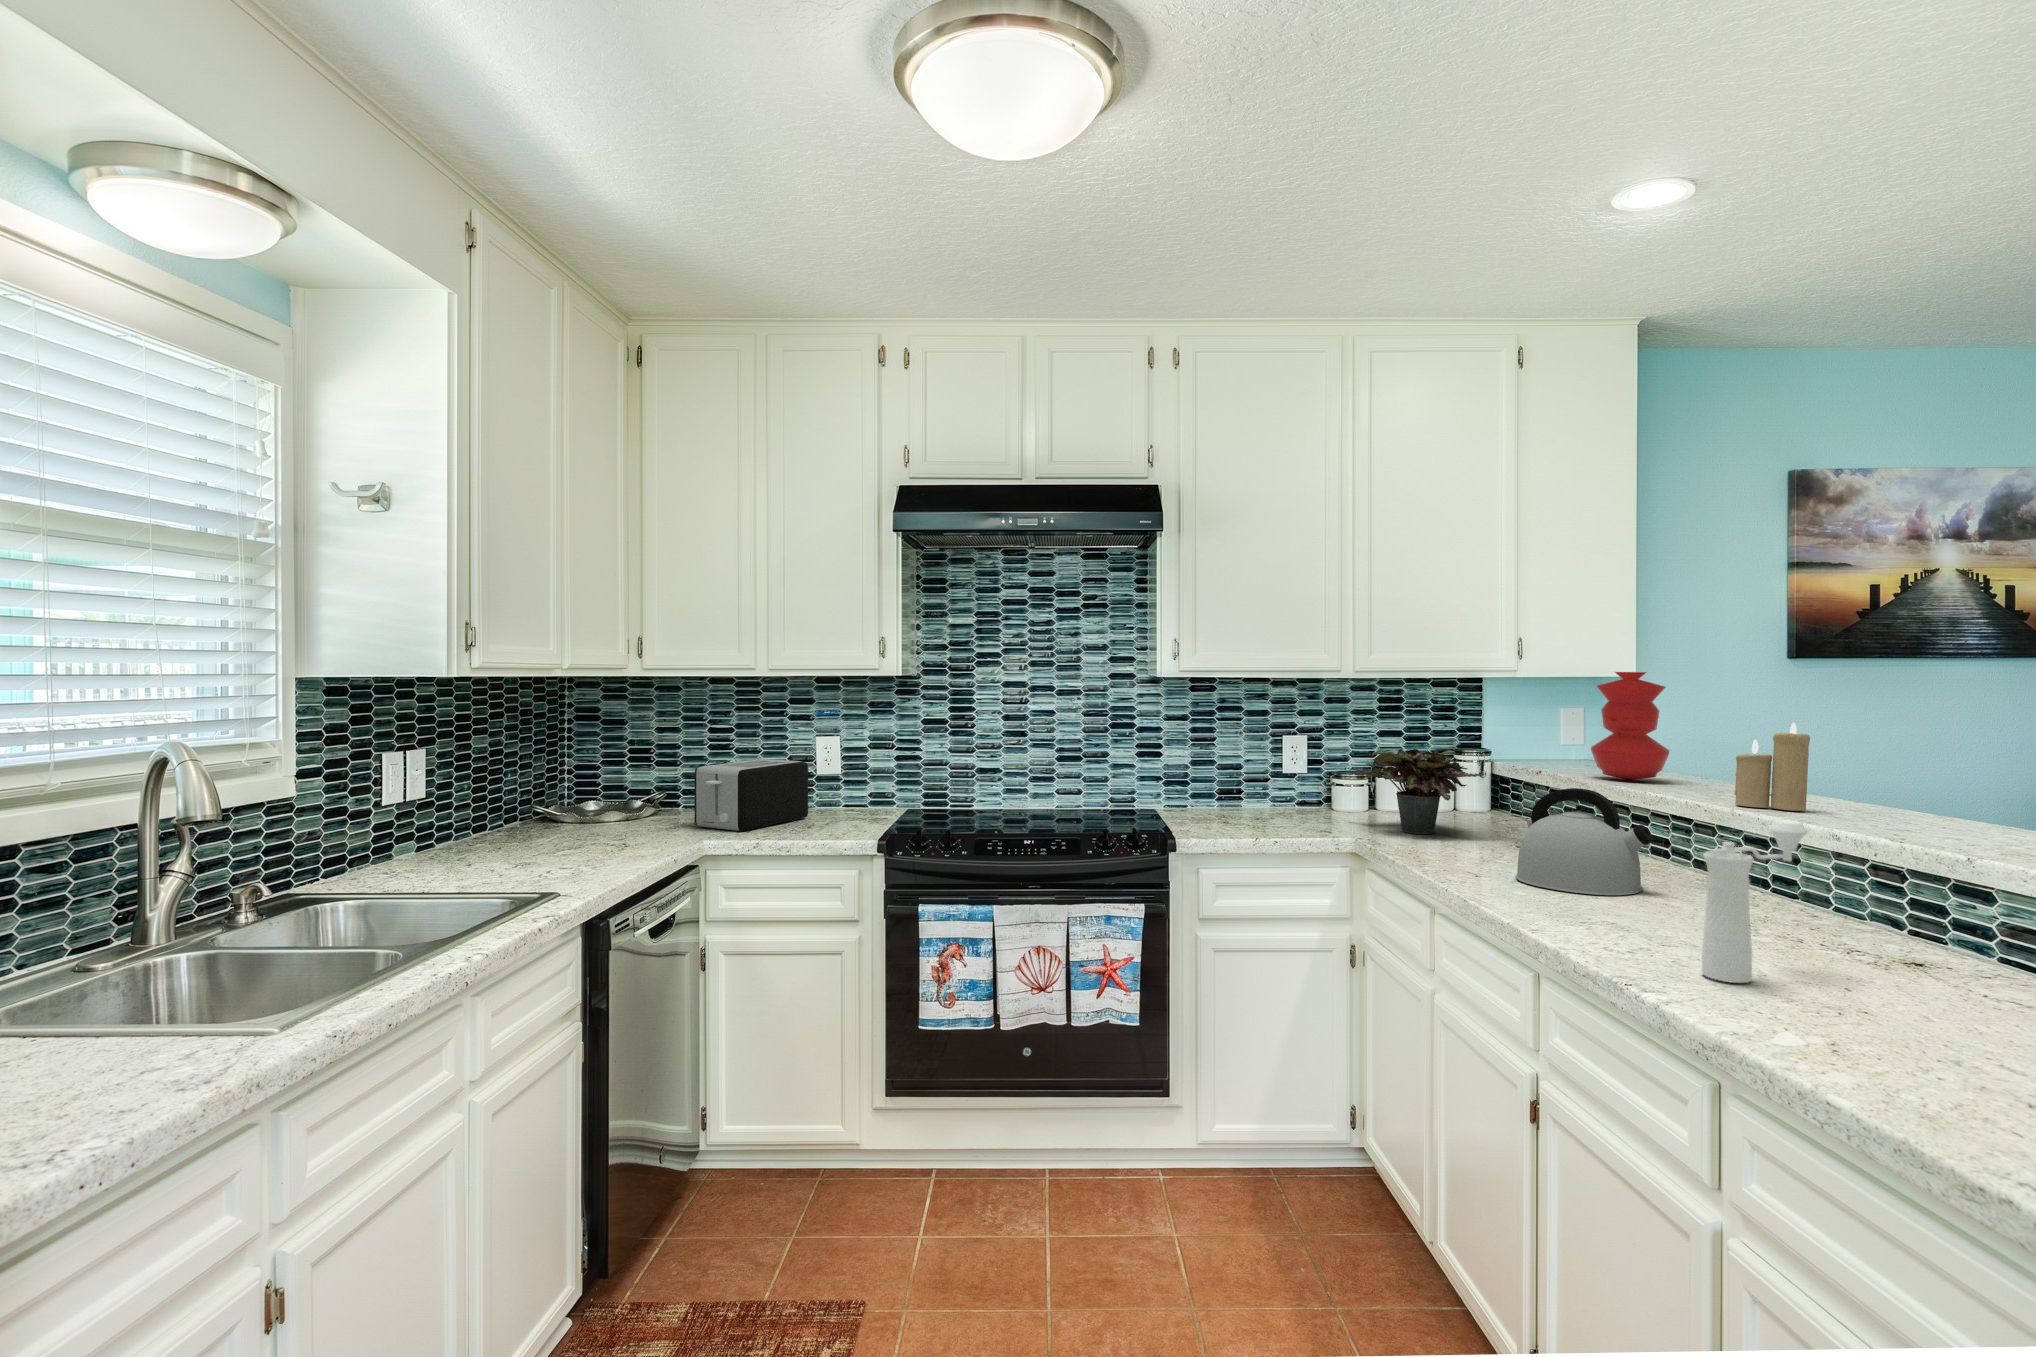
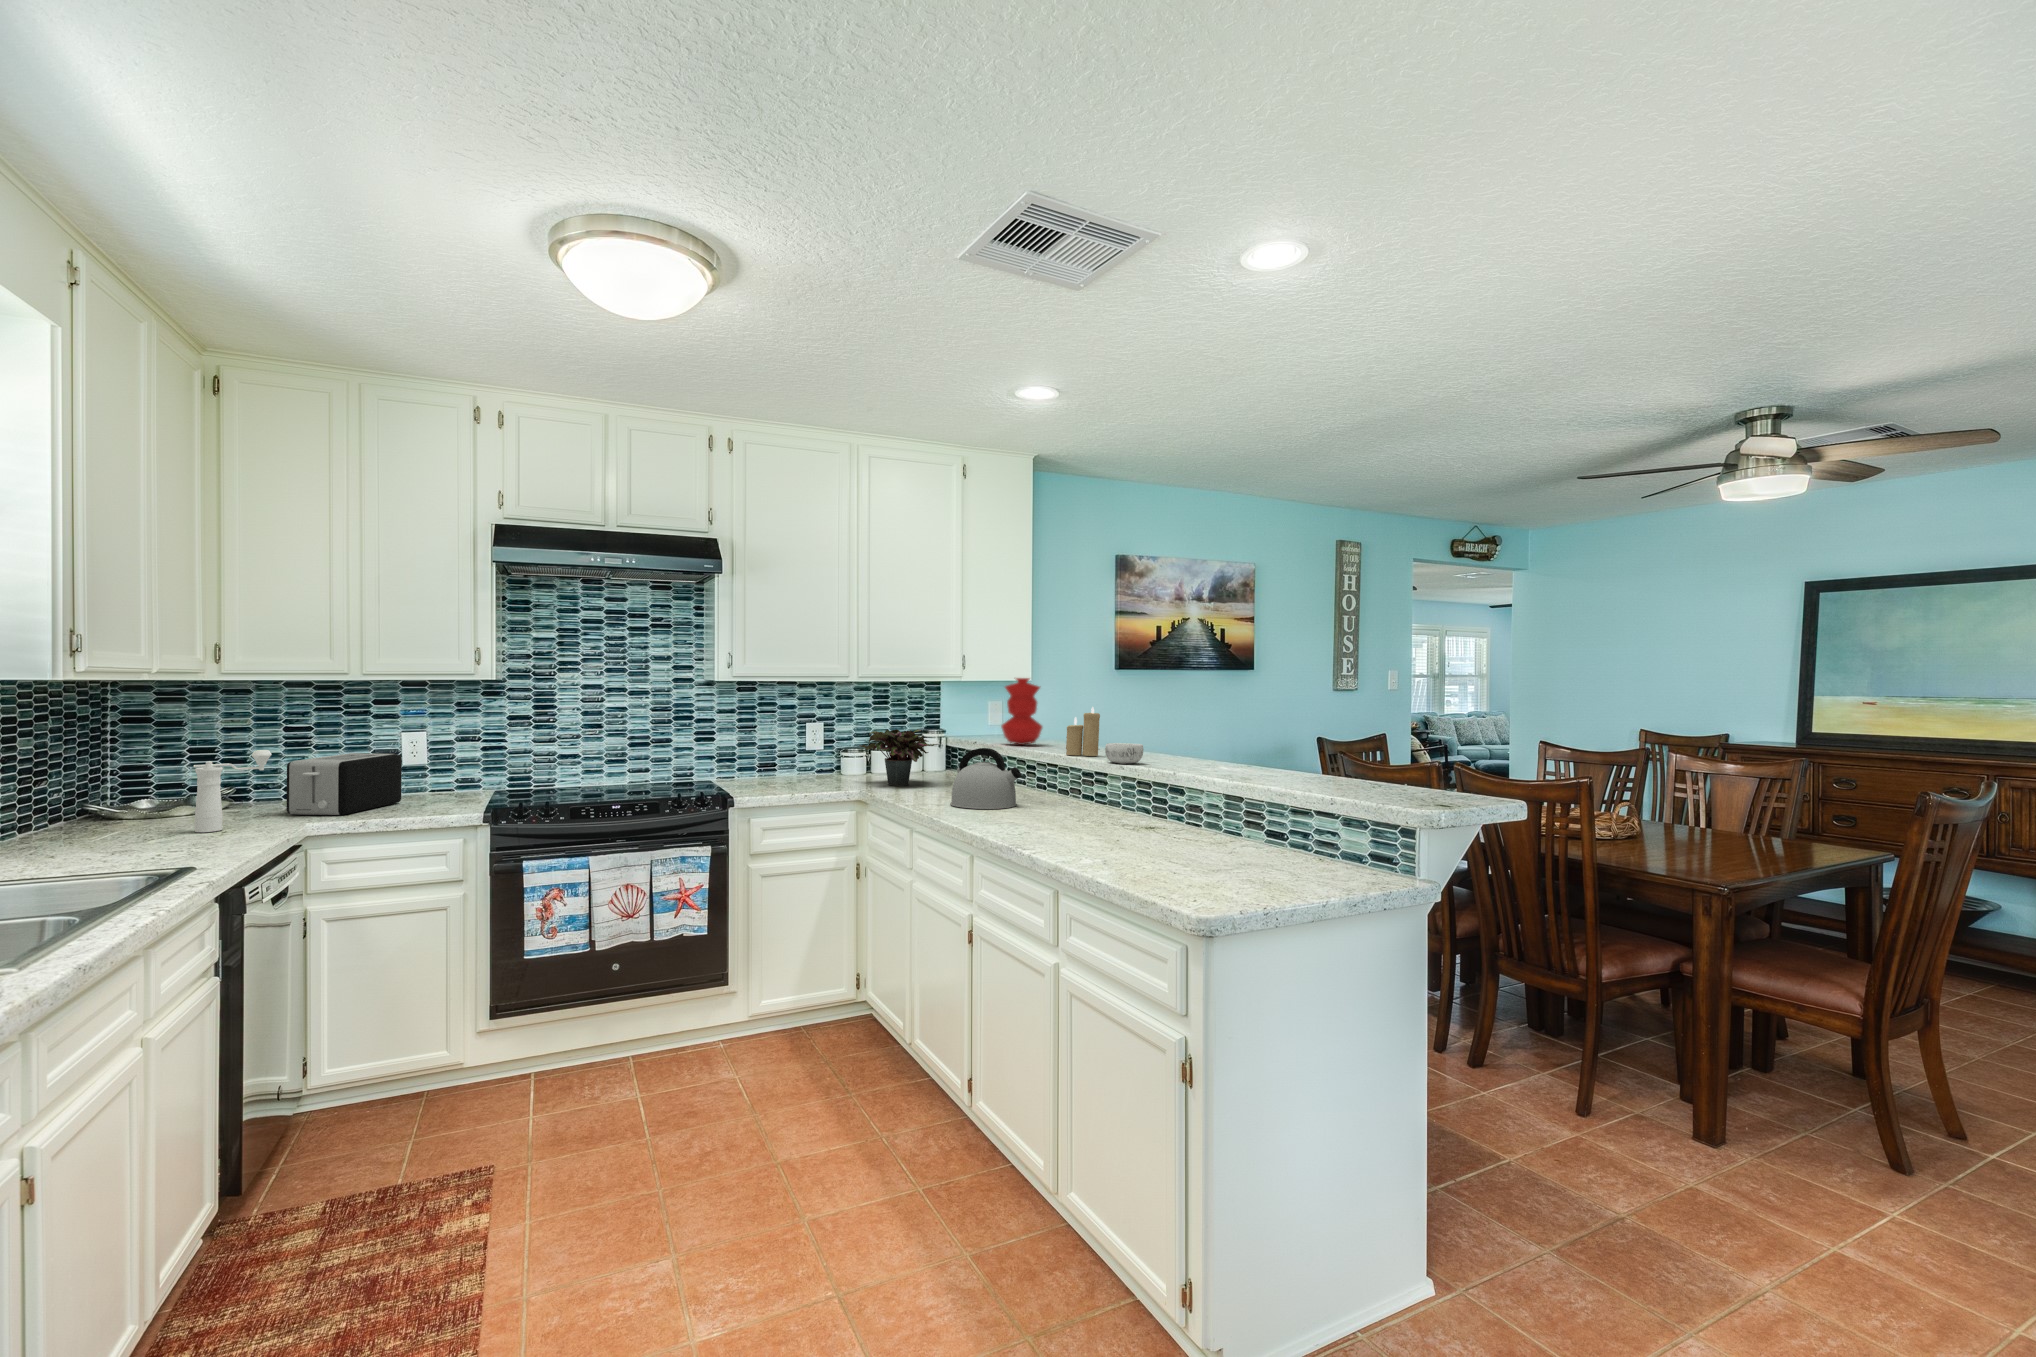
decorative bowl: none [1840,792,1935,834] -> present [1105,743,1143,764]
pepper mill: present [1702,820,1807,983] -> present [194,750,272,832]

